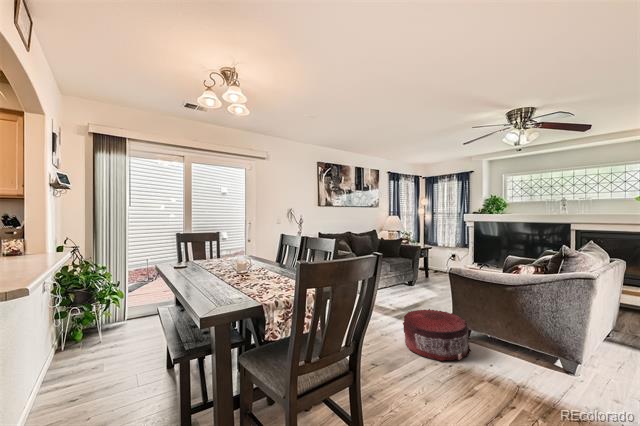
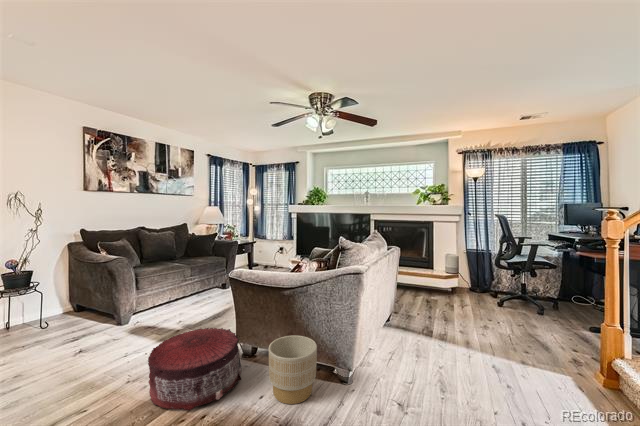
planter: none [499,325,546,378] -> present [269,335,317,404]

